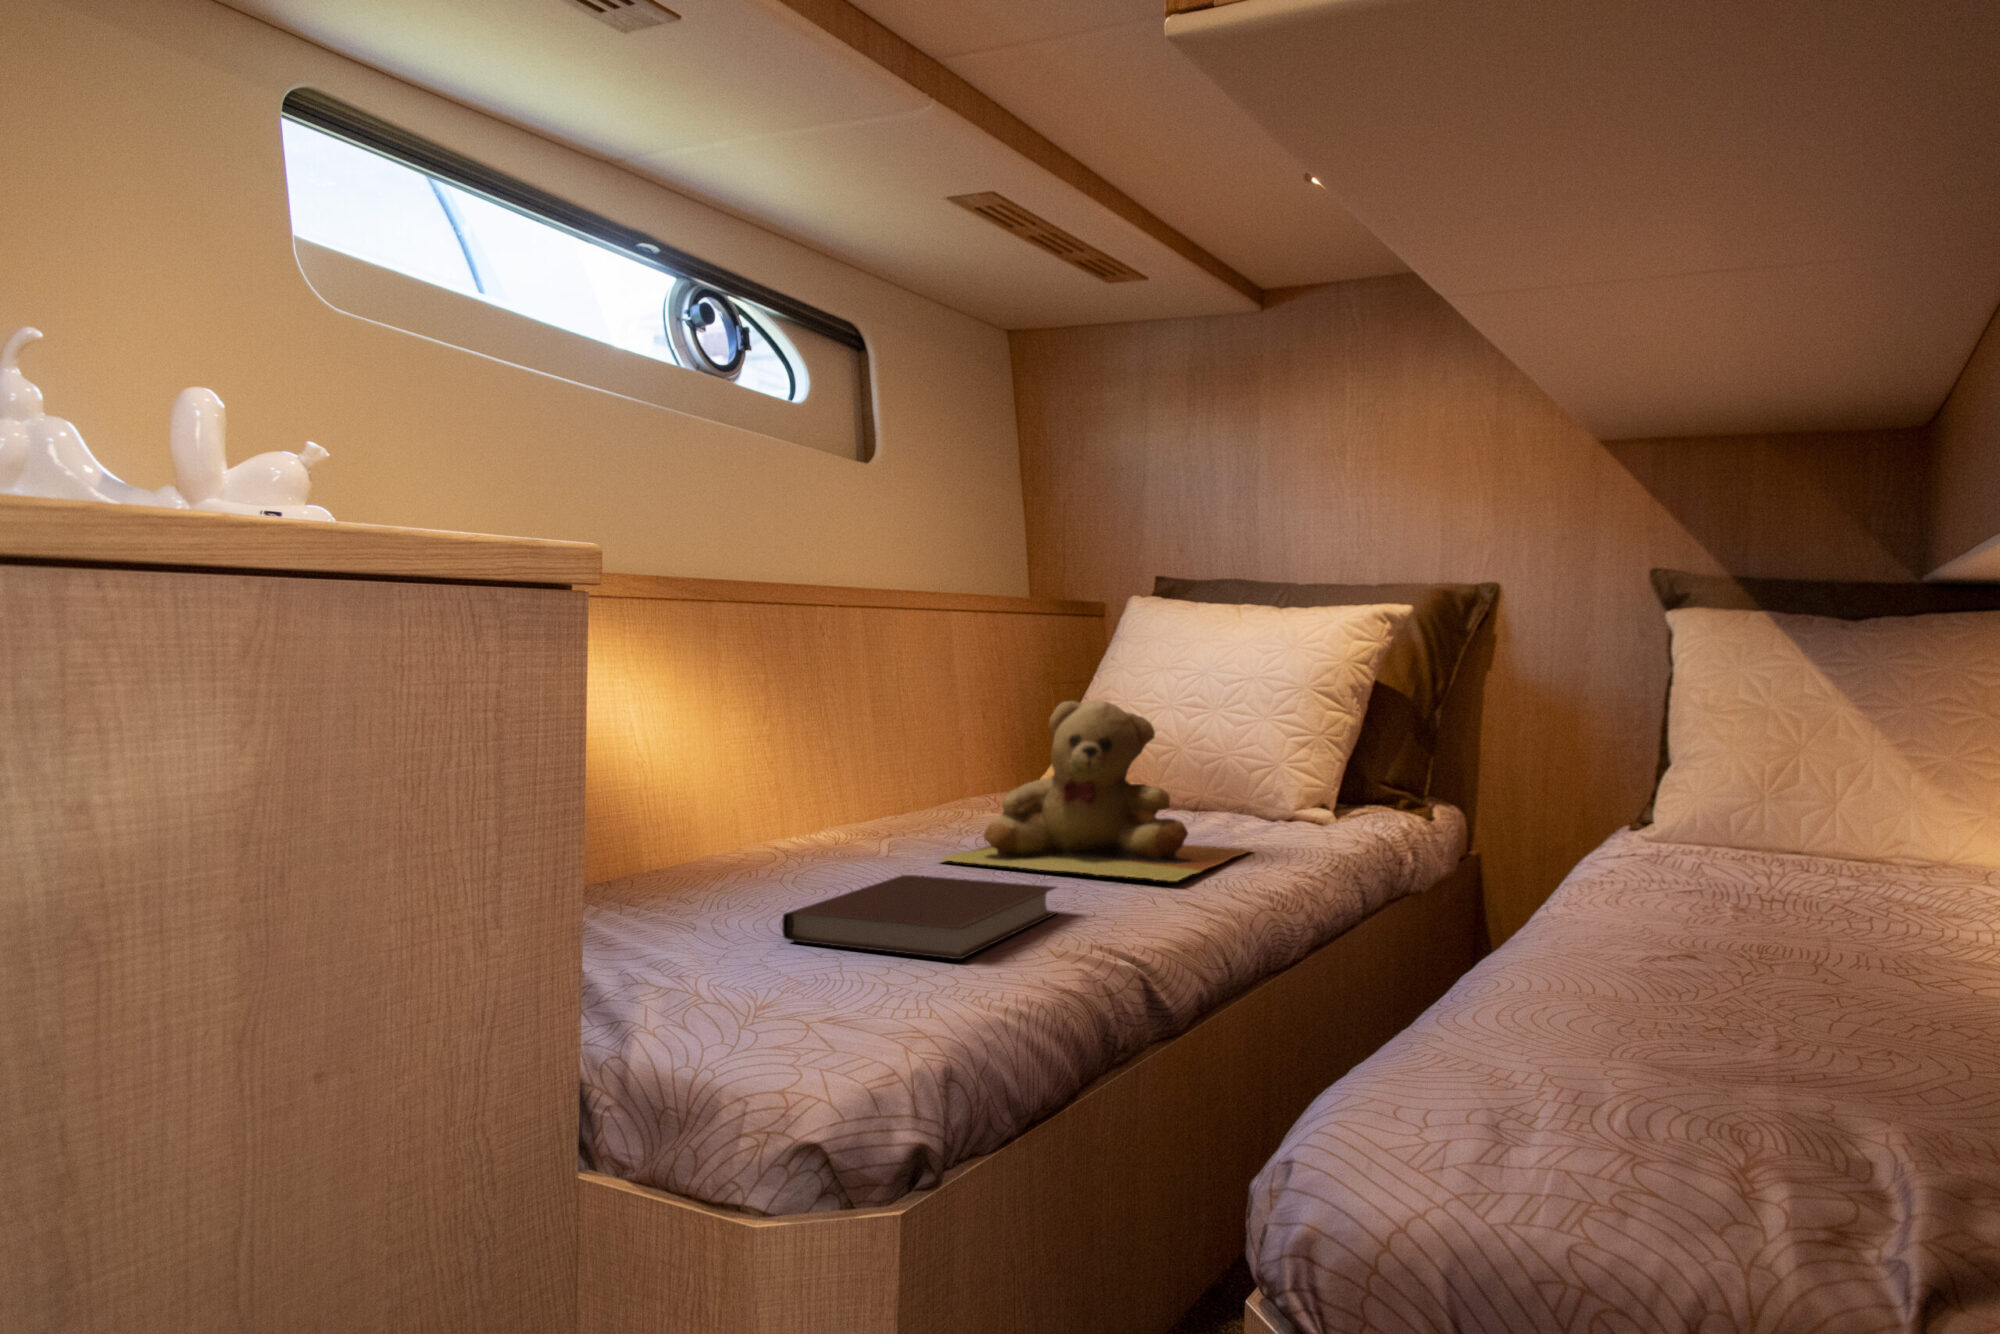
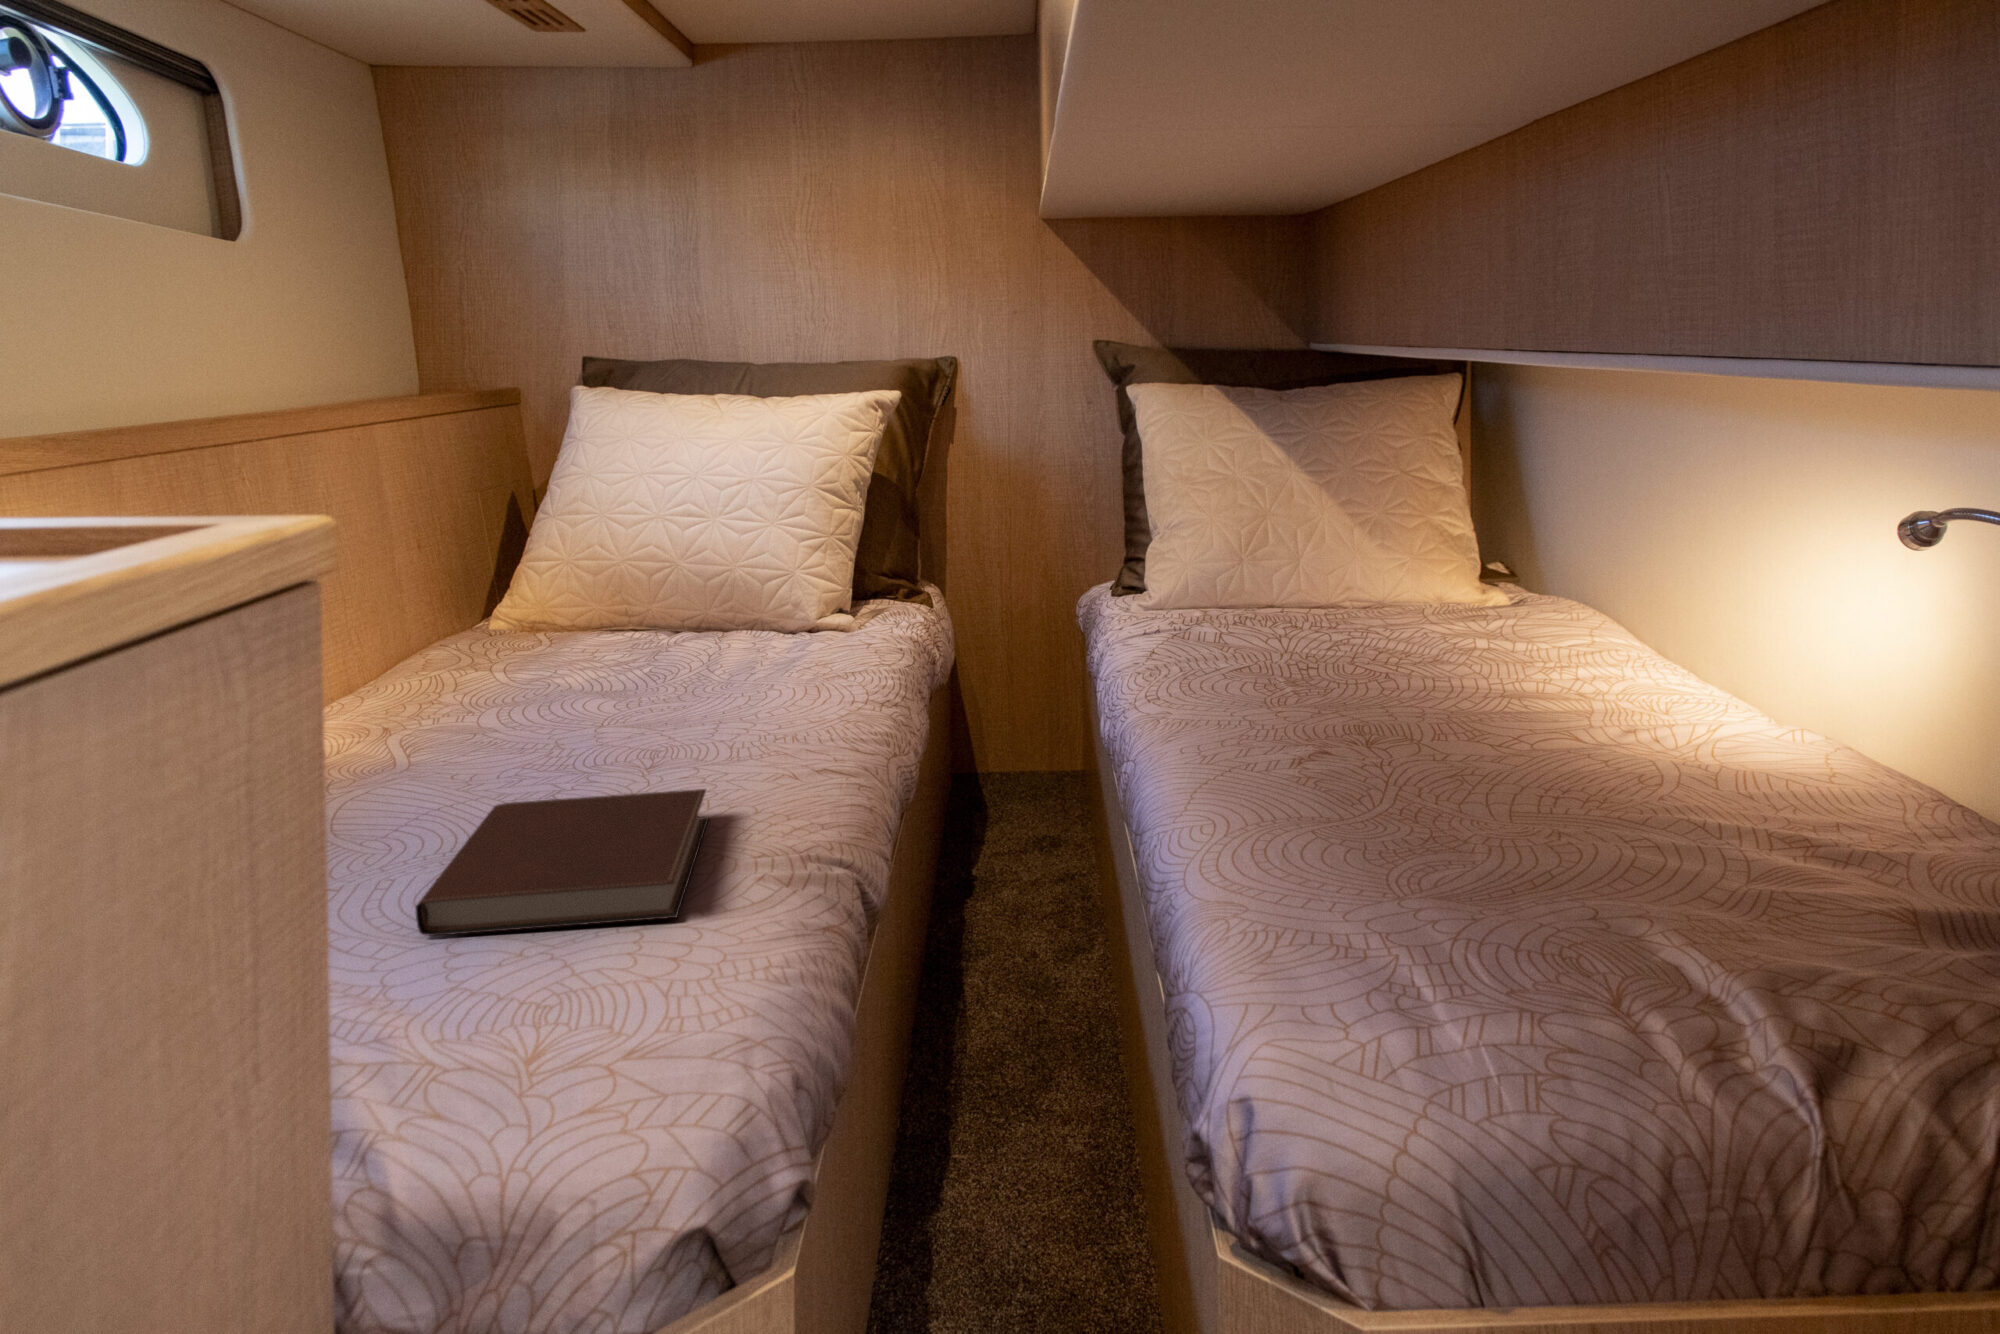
teddy bear: present [941,701,1251,881] -> none [485,544,824,762]

